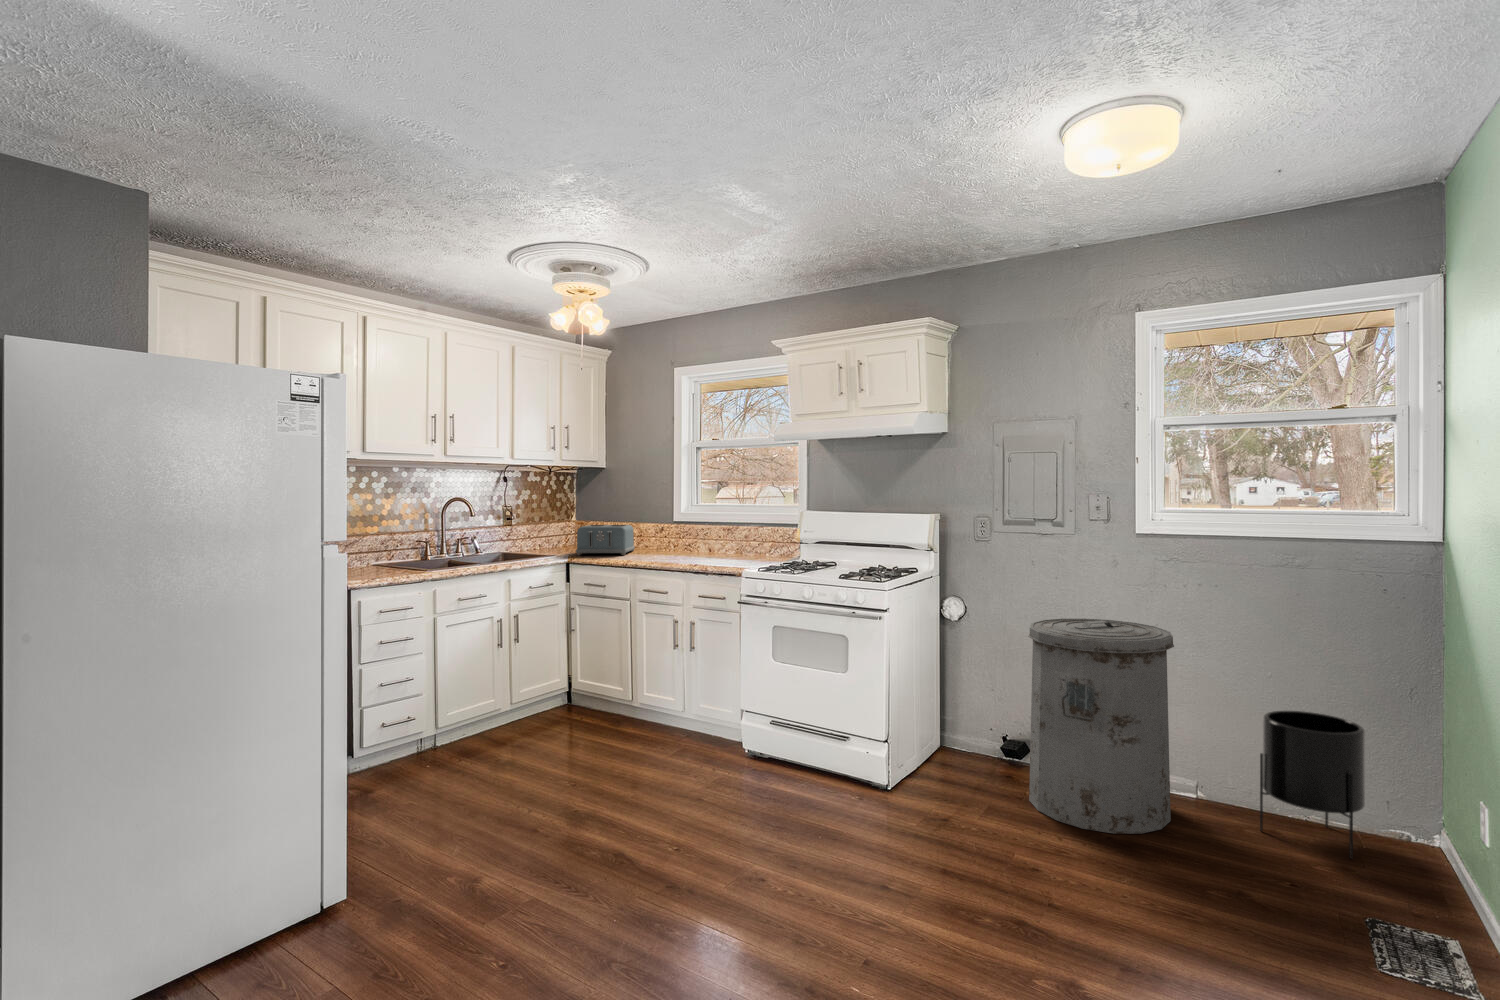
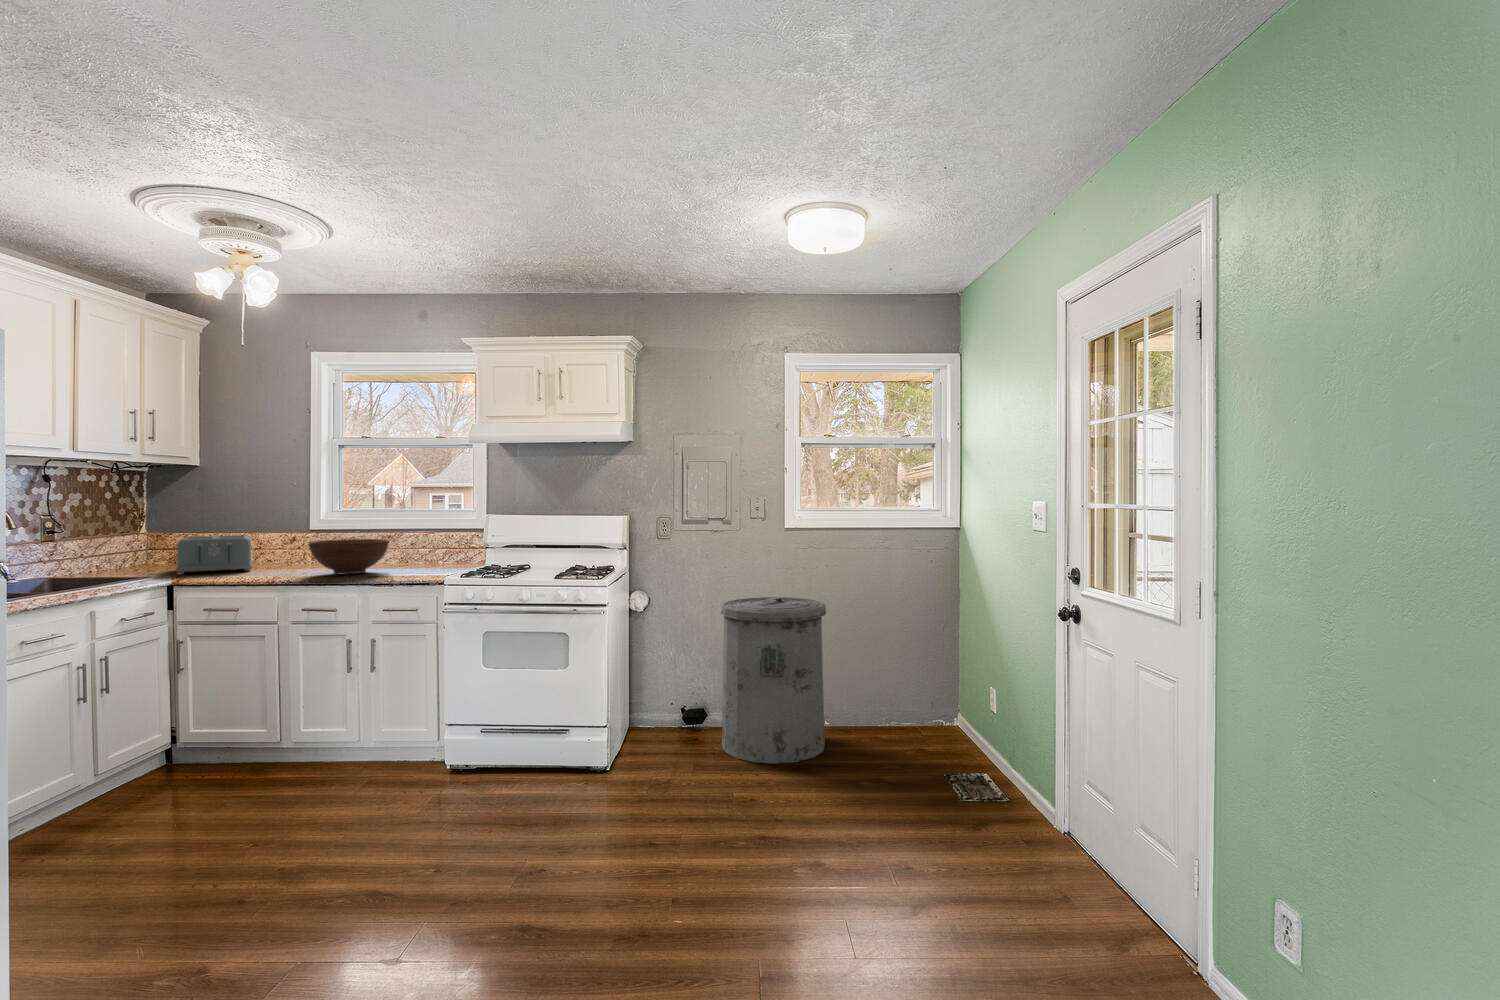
fruit bowl: none [653,531,716,562] -> present [309,539,389,574]
planter: present [1260,711,1365,859] -> none [877,649,935,743]

